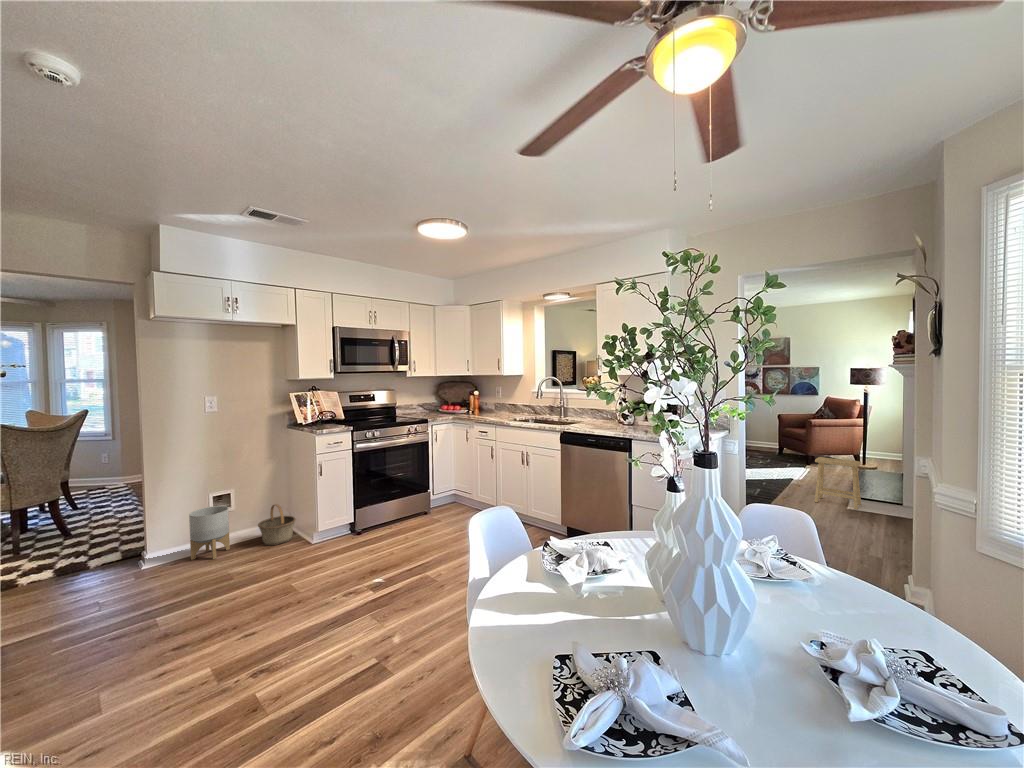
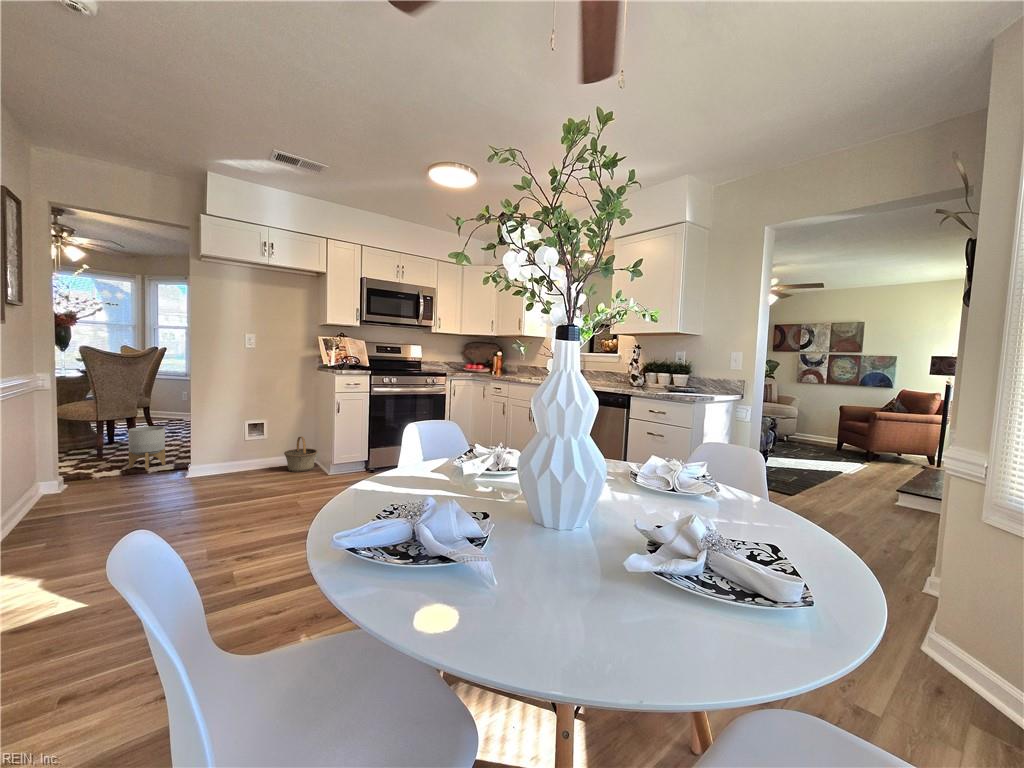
footstool: present [815,457,861,510] -> none [855,446,915,506]
planter: present [189,506,230,560] -> present [128,426,165,470]

